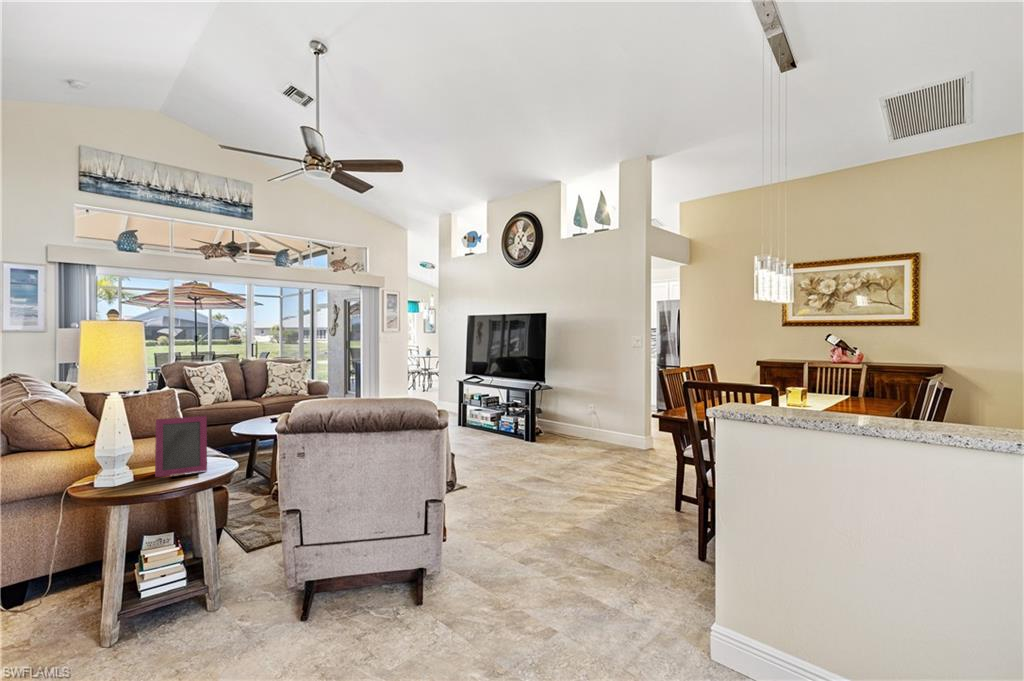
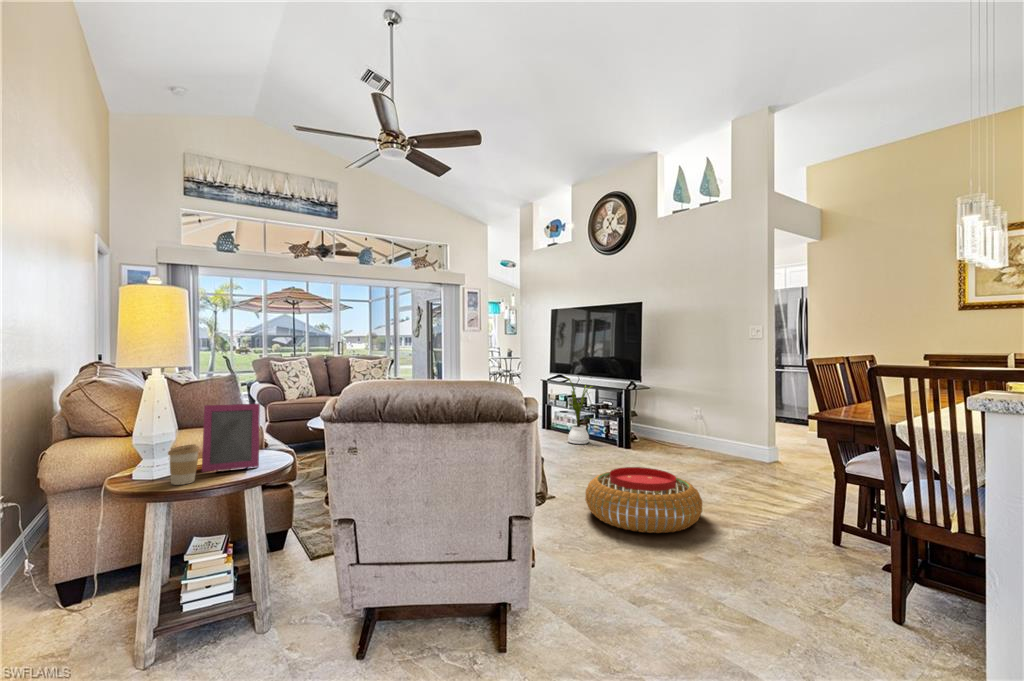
house plant: none [474,377,503,438] -> present [568,379,594,444]
coffee cup: none [128,454,156,489] -> present [168,444,199,485]
pouf: none [490,458,584,511] -> present [585,467,702,533]

